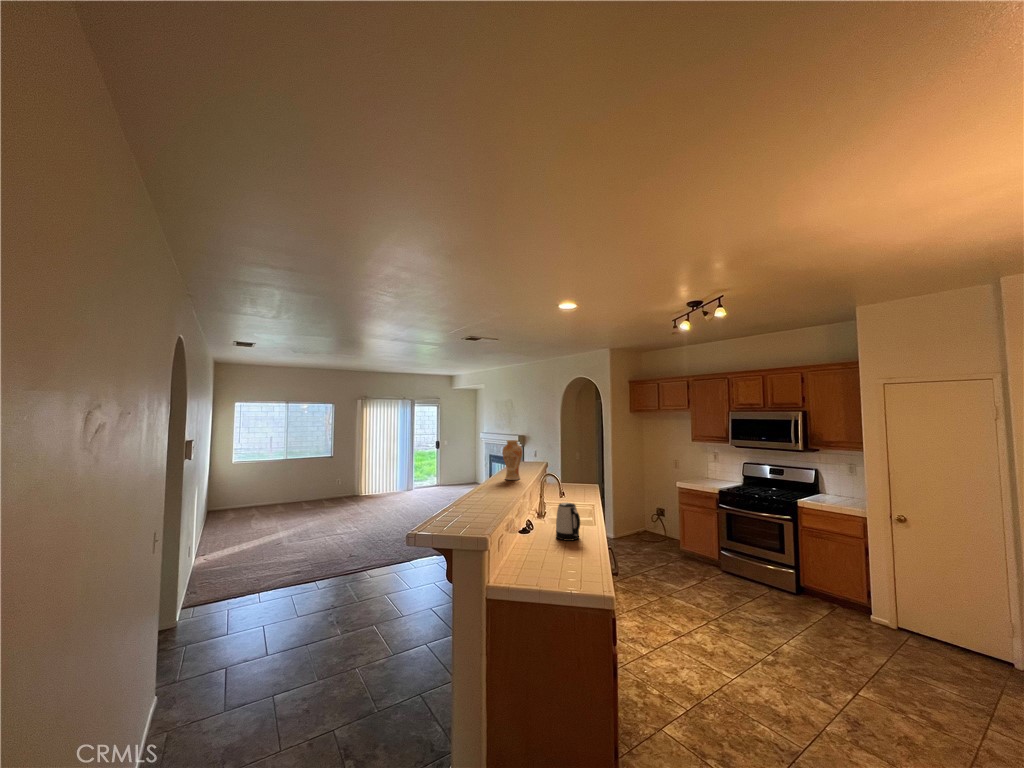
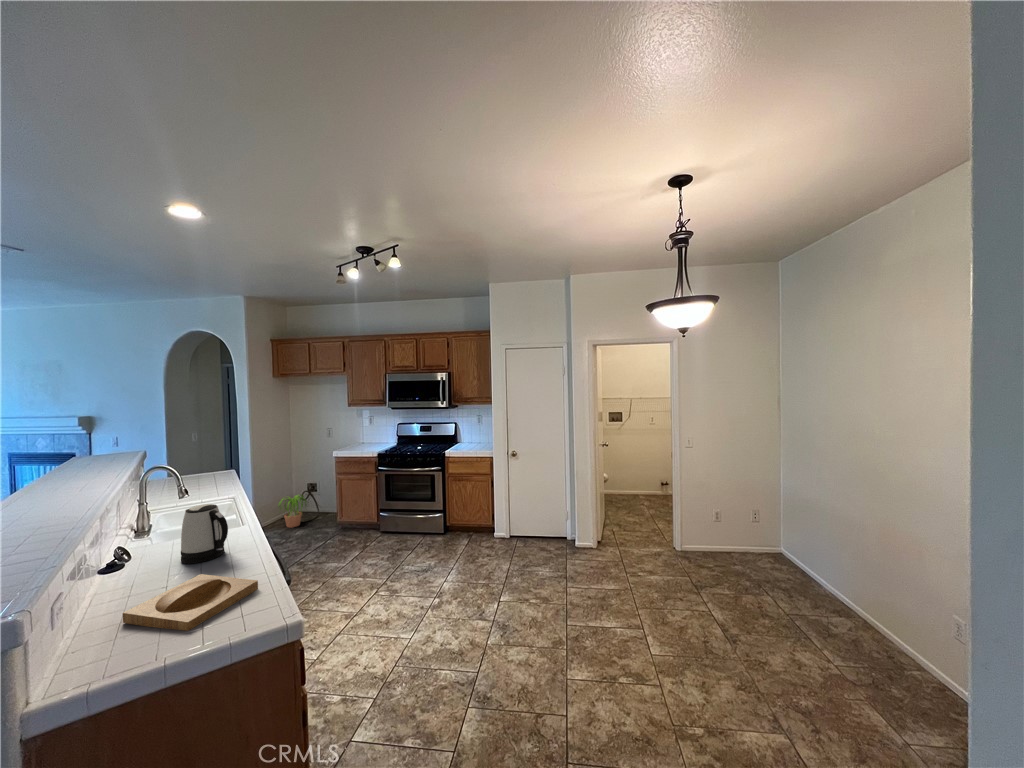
vase: present [502,440,522,480] -> none [45,420,97,491]
potted plant: none [629,515,659,543] -> present [278,495,307,528]
tray: none [524,546,590,576] -> present [123,574,258,631]

